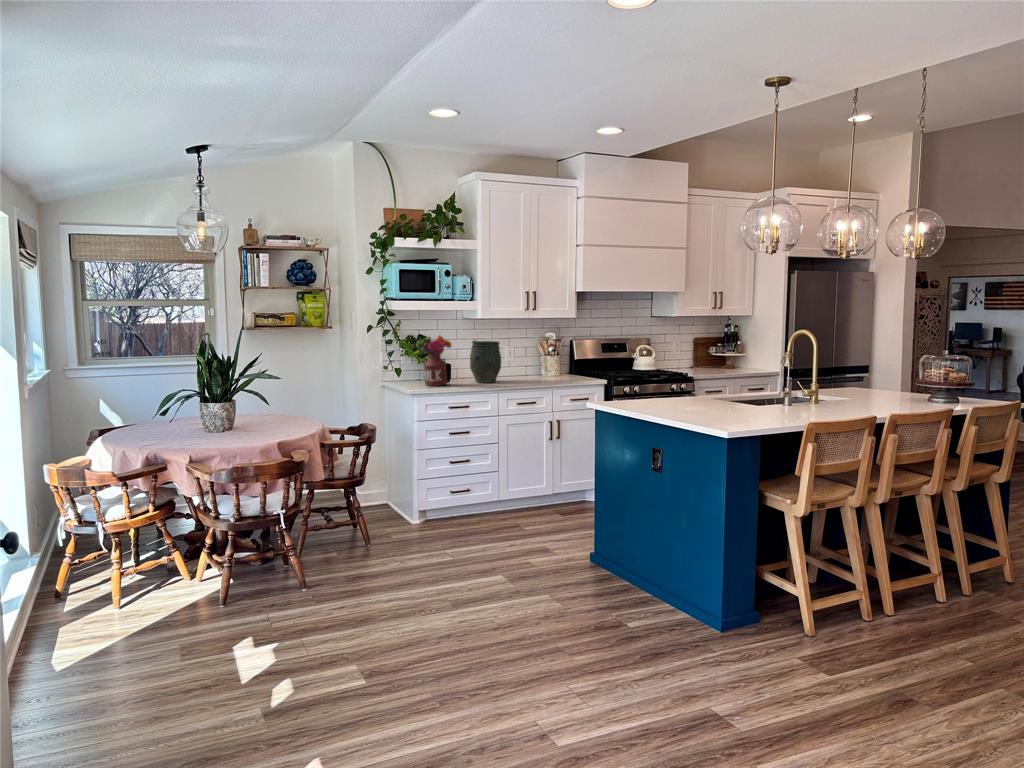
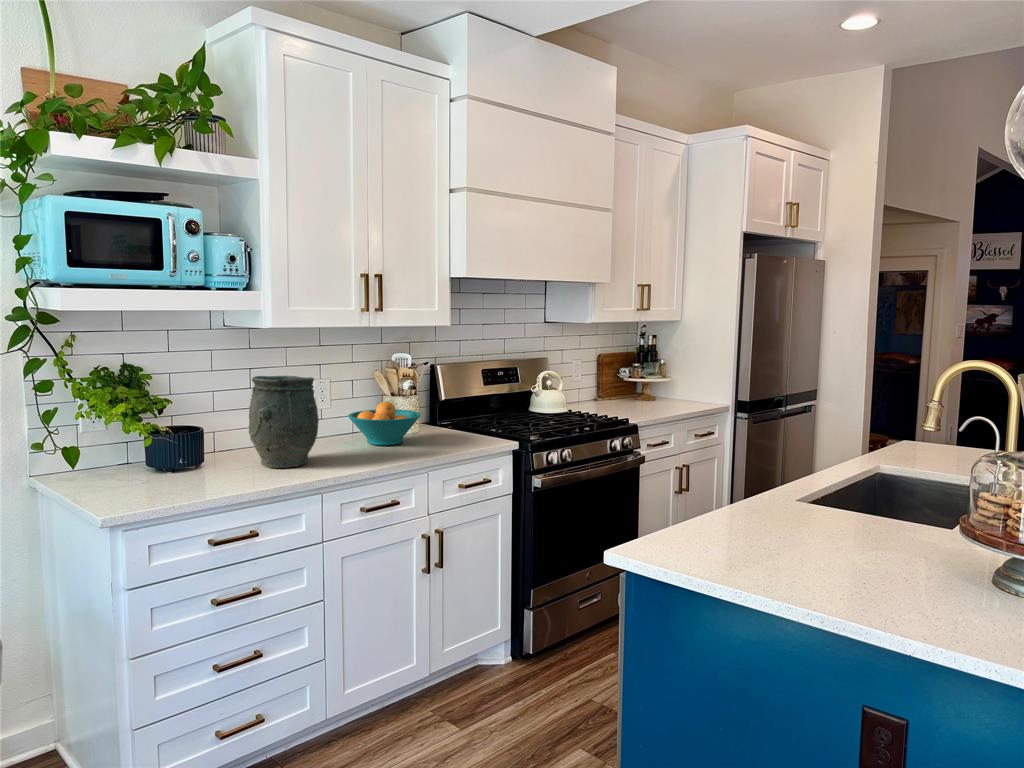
flower arrangement: present [416,335,451,386] -> none [115,369,210,490]
fruit bowl: none [520,357,557,379] -> present [348,401,421,445]

